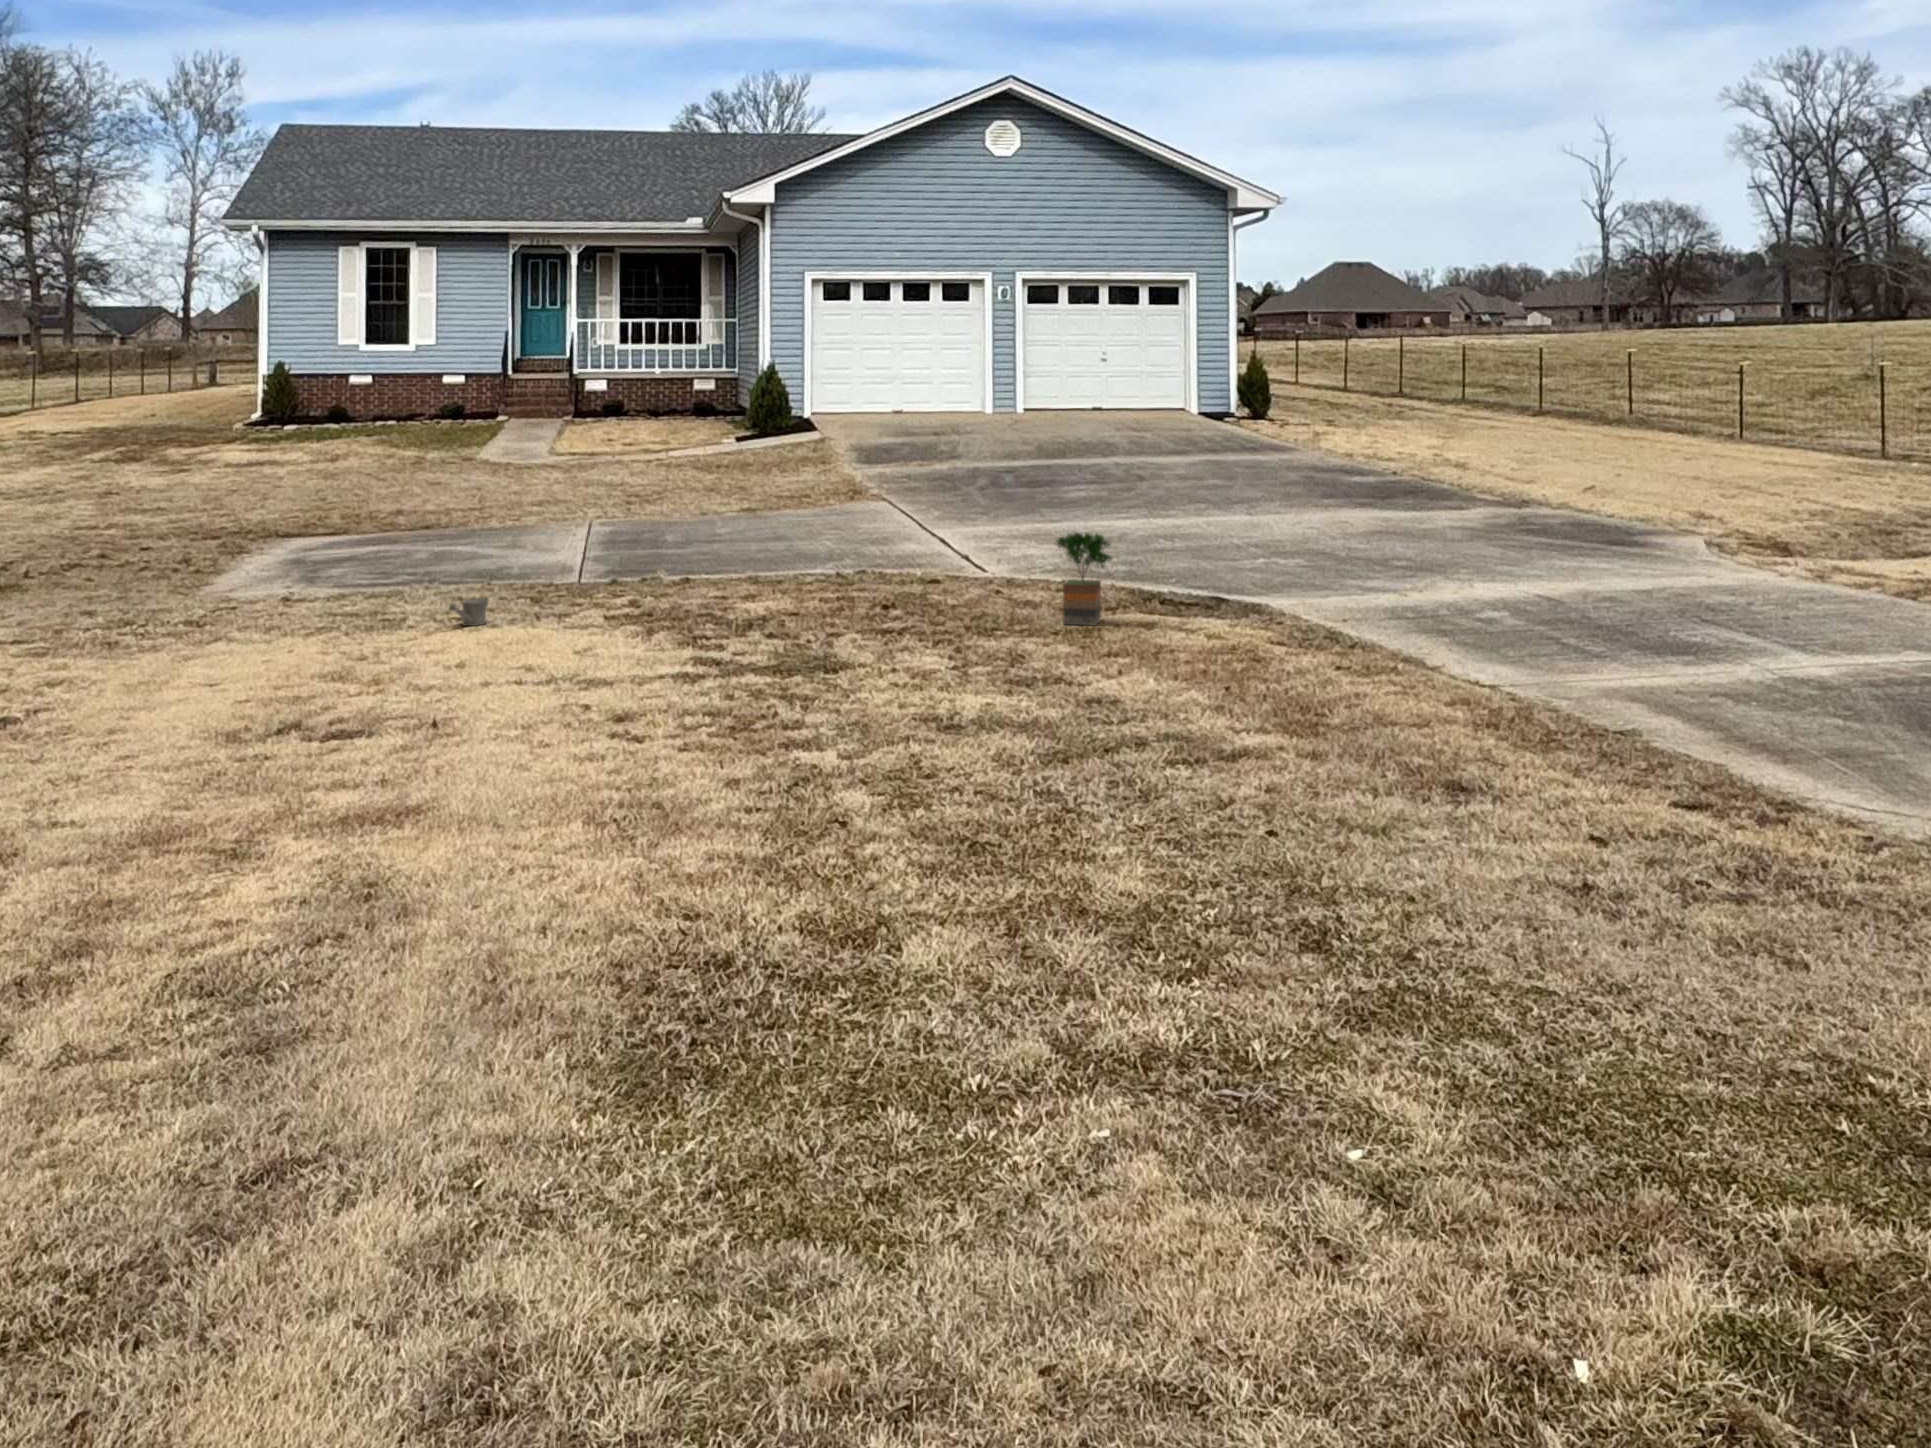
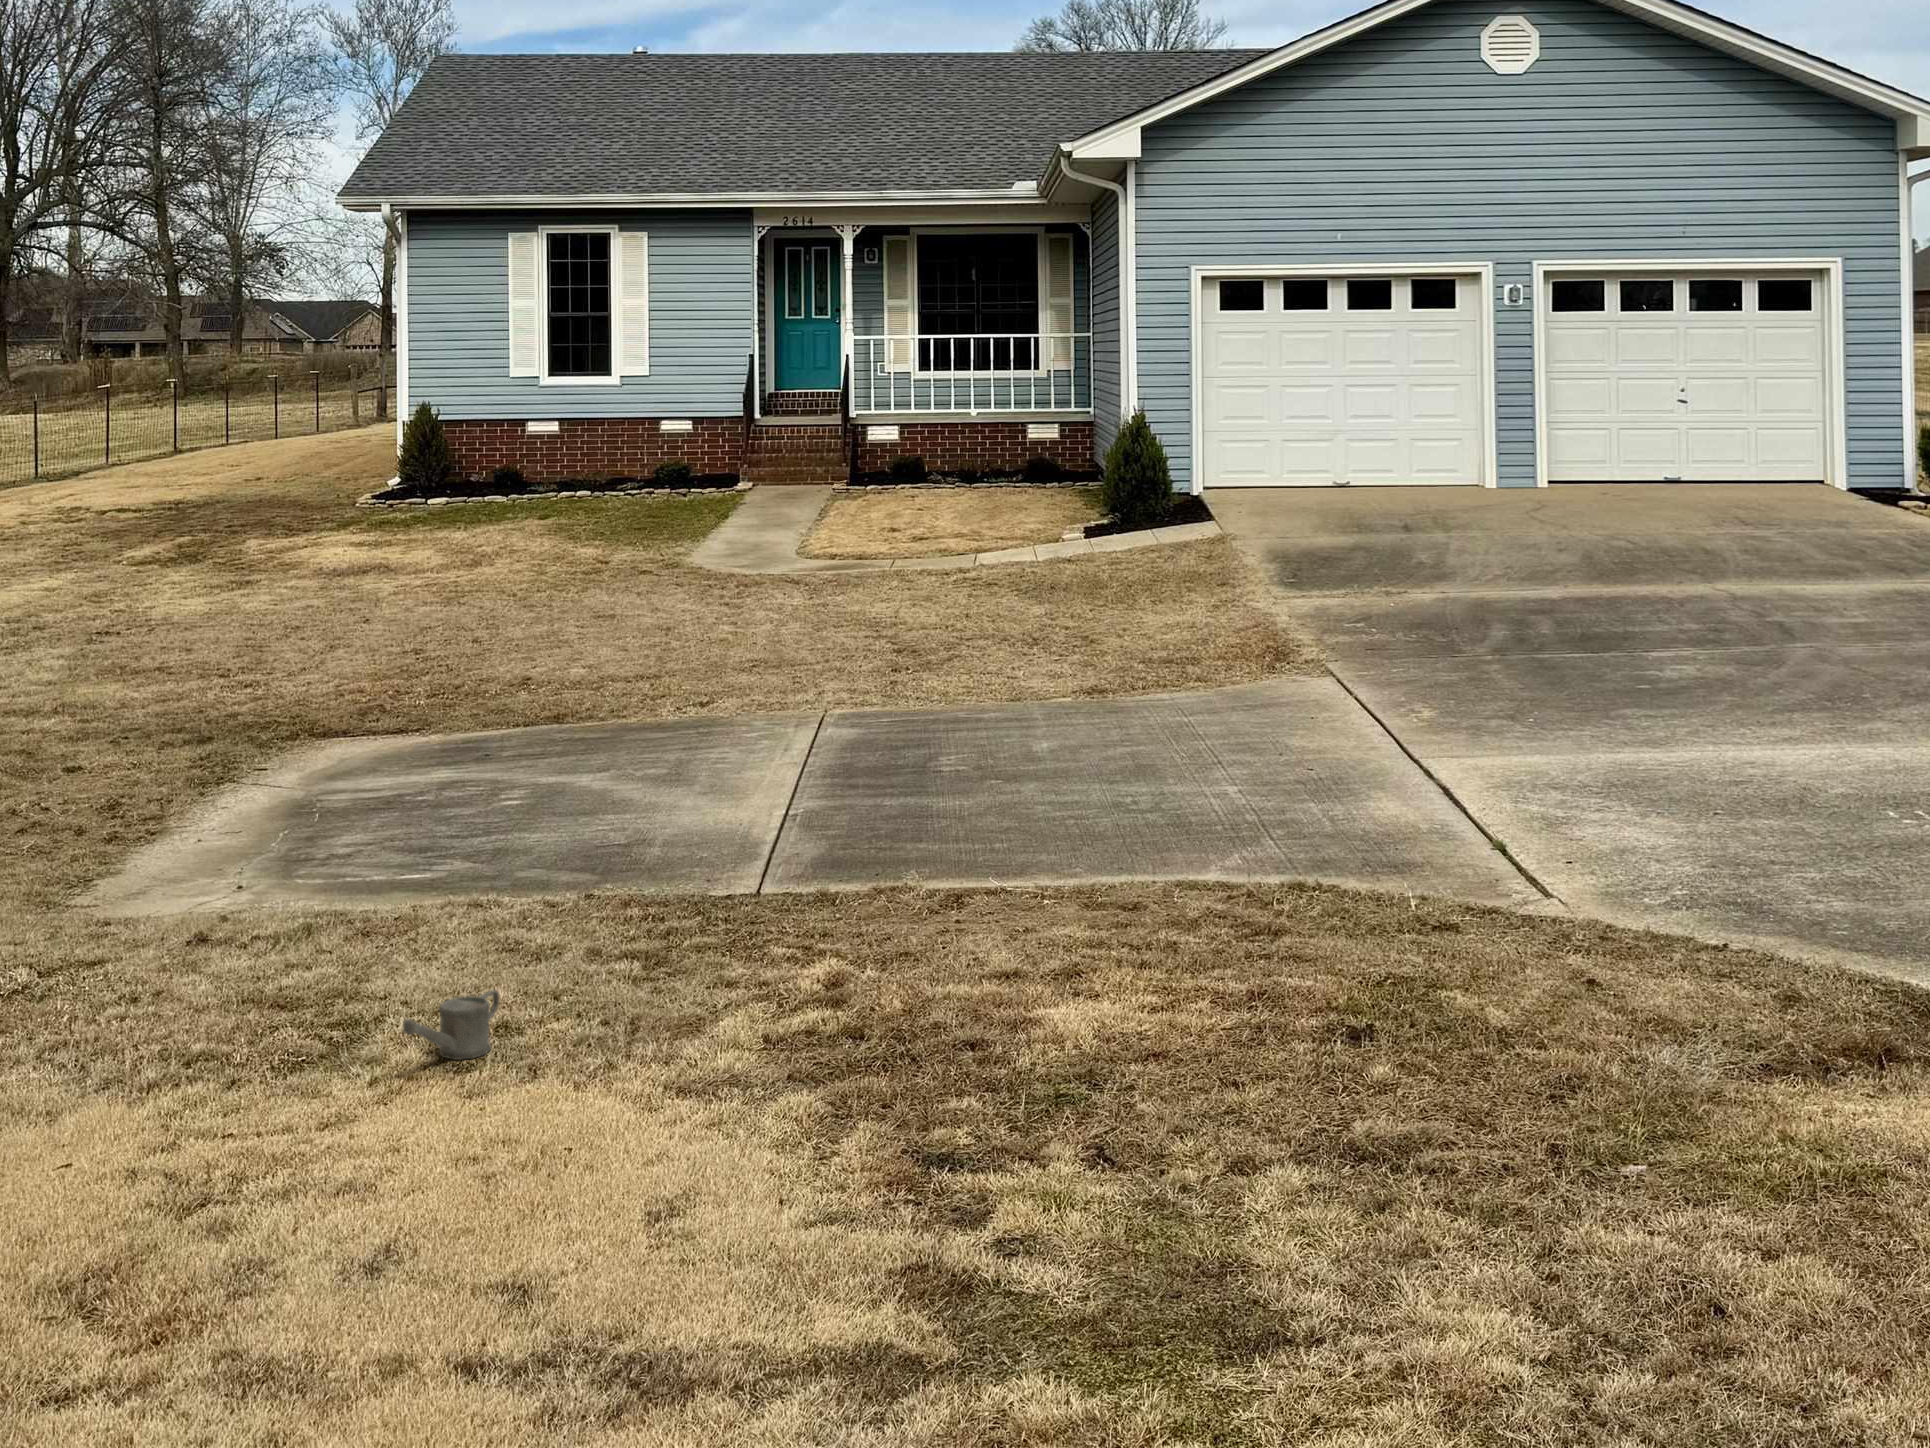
potted tree: present [1056,533,1112,626] -> none [1750,921,1912,1167]

